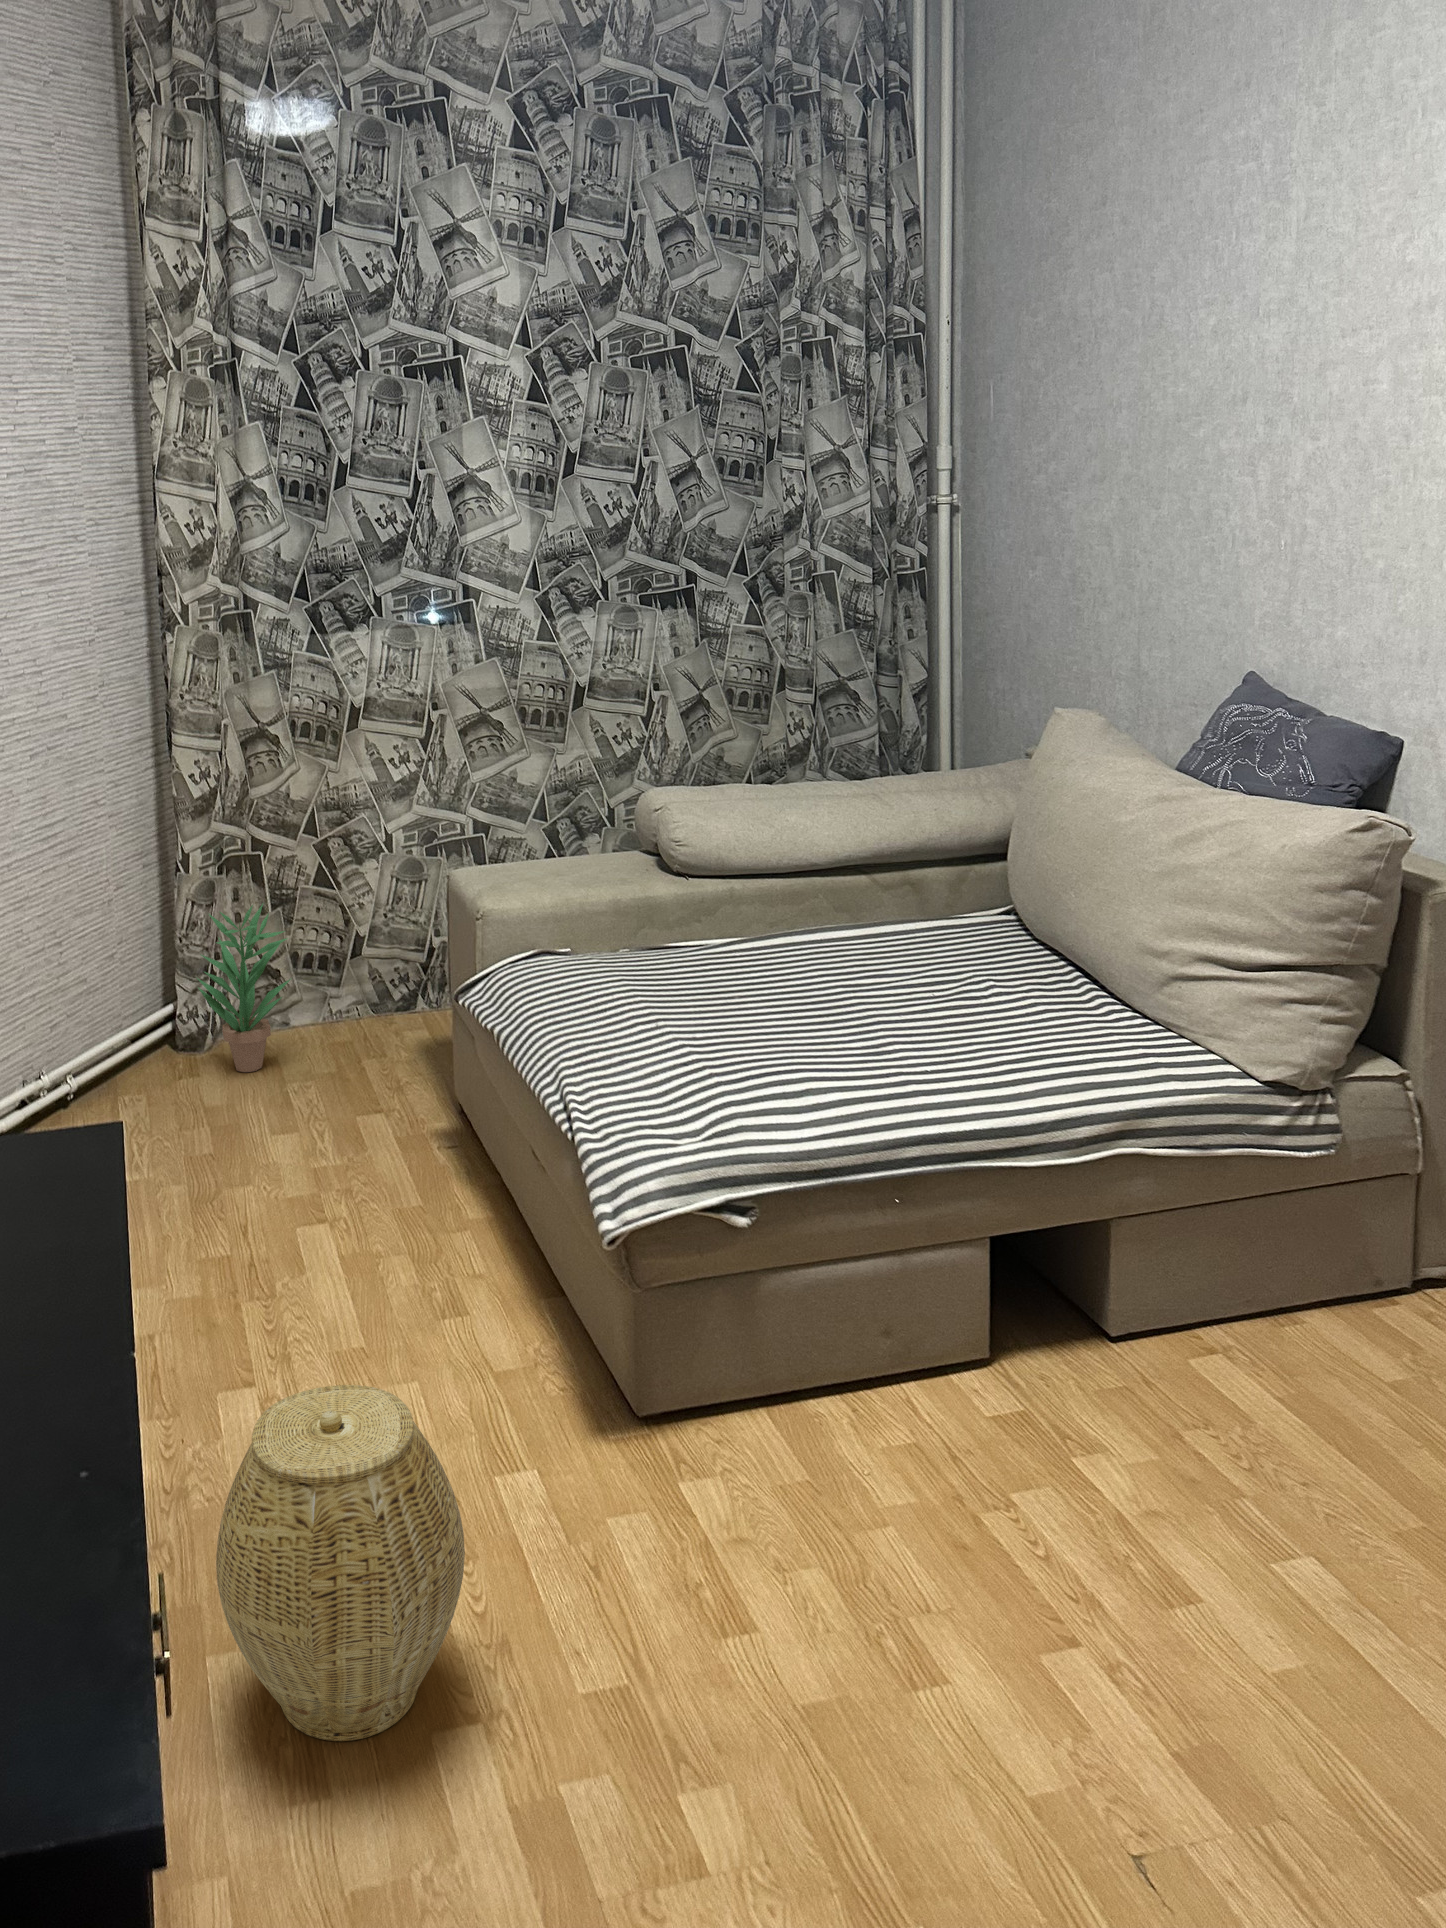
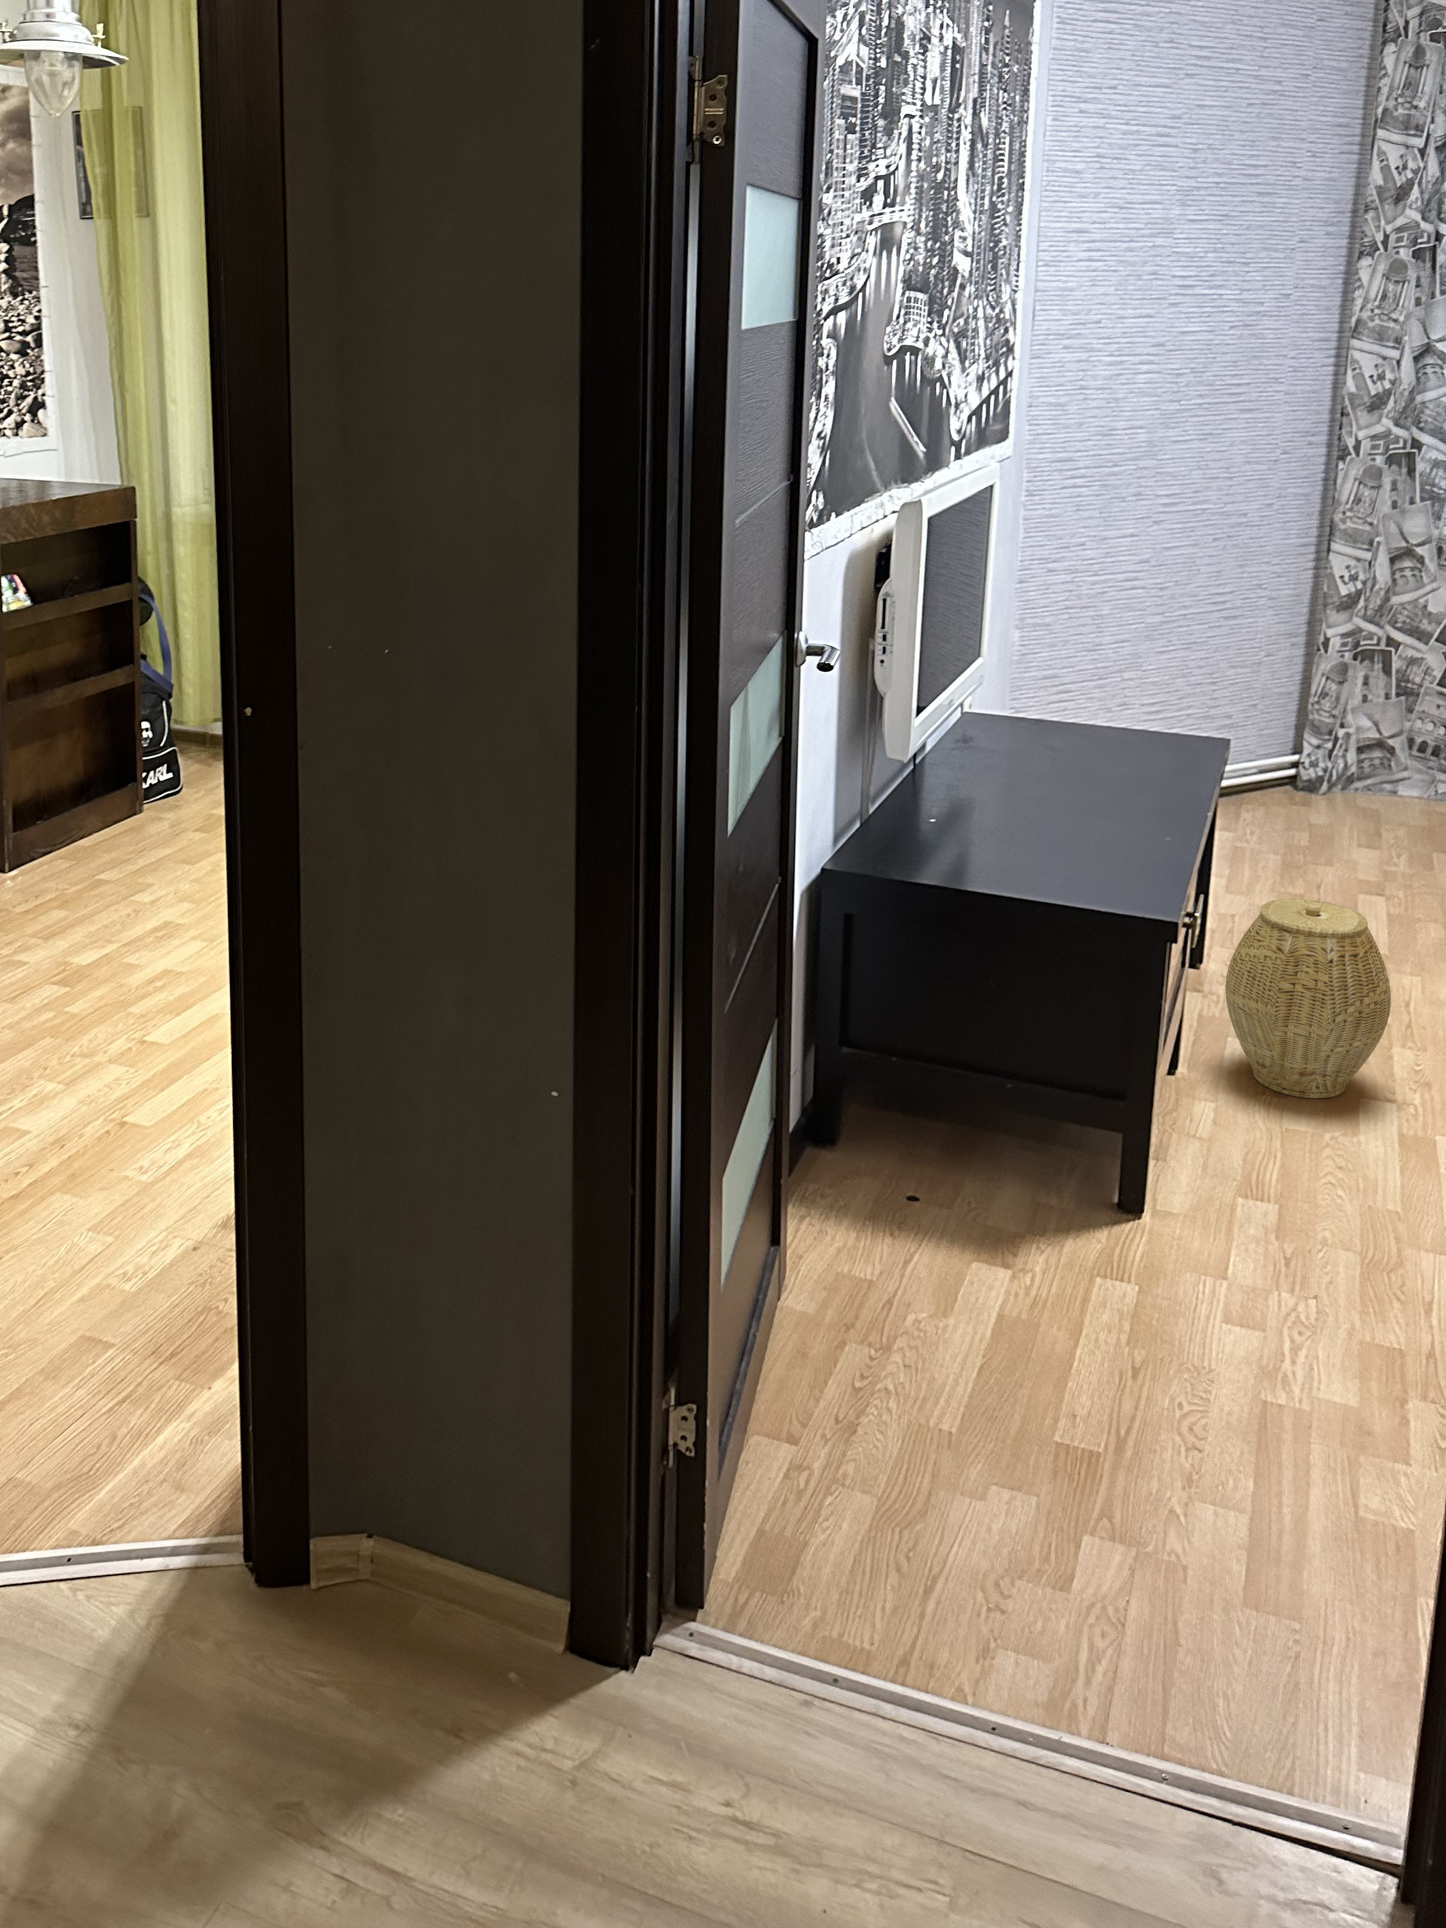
potted plant: present [197,904,291,1072] -> none [1318,682,1402,815]

